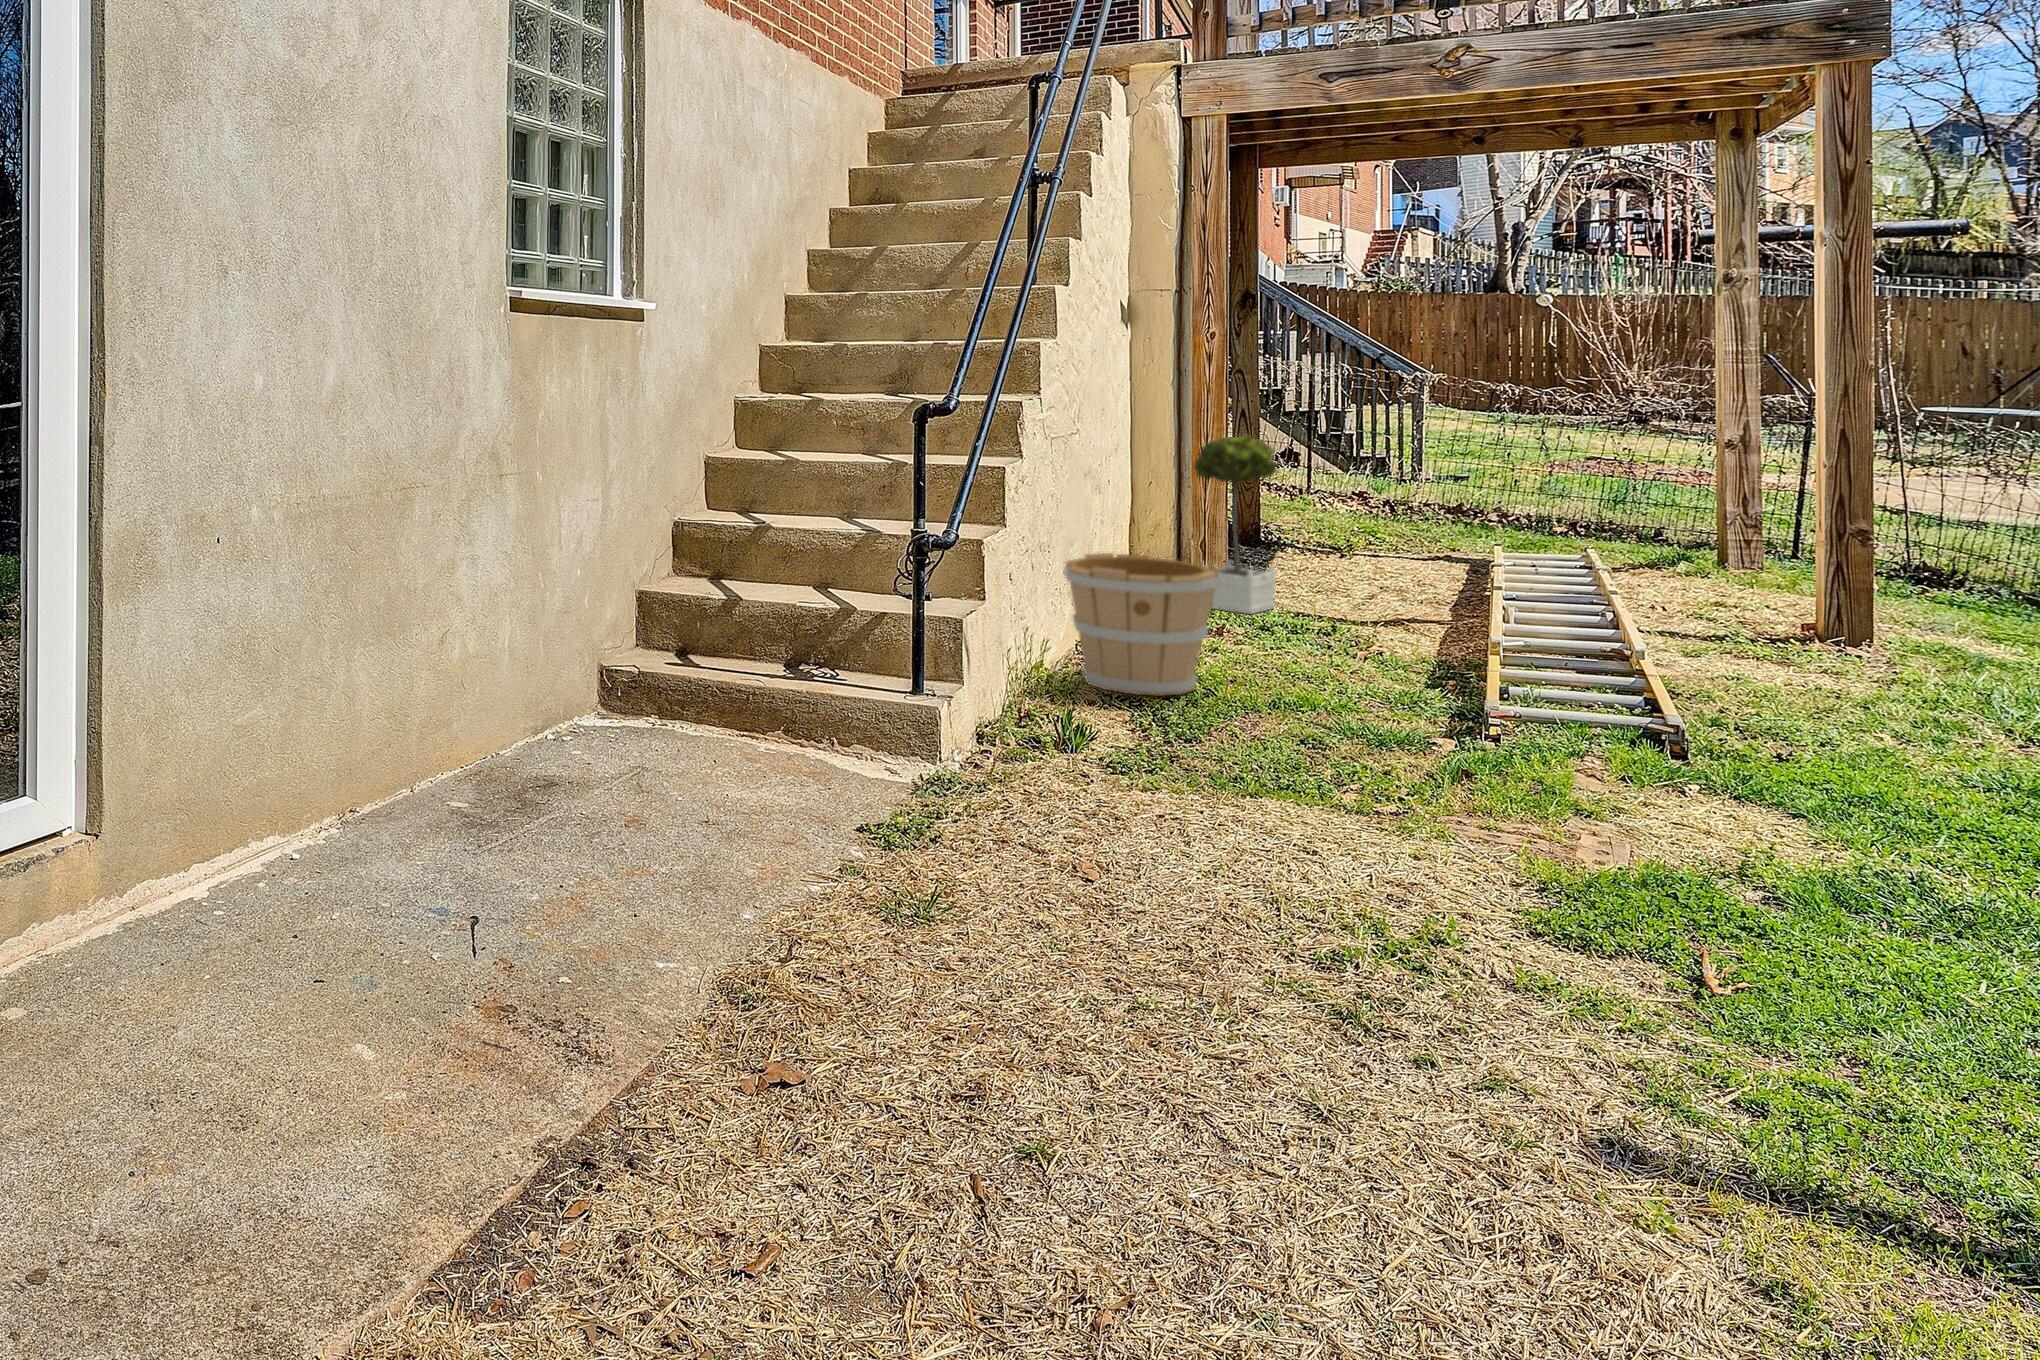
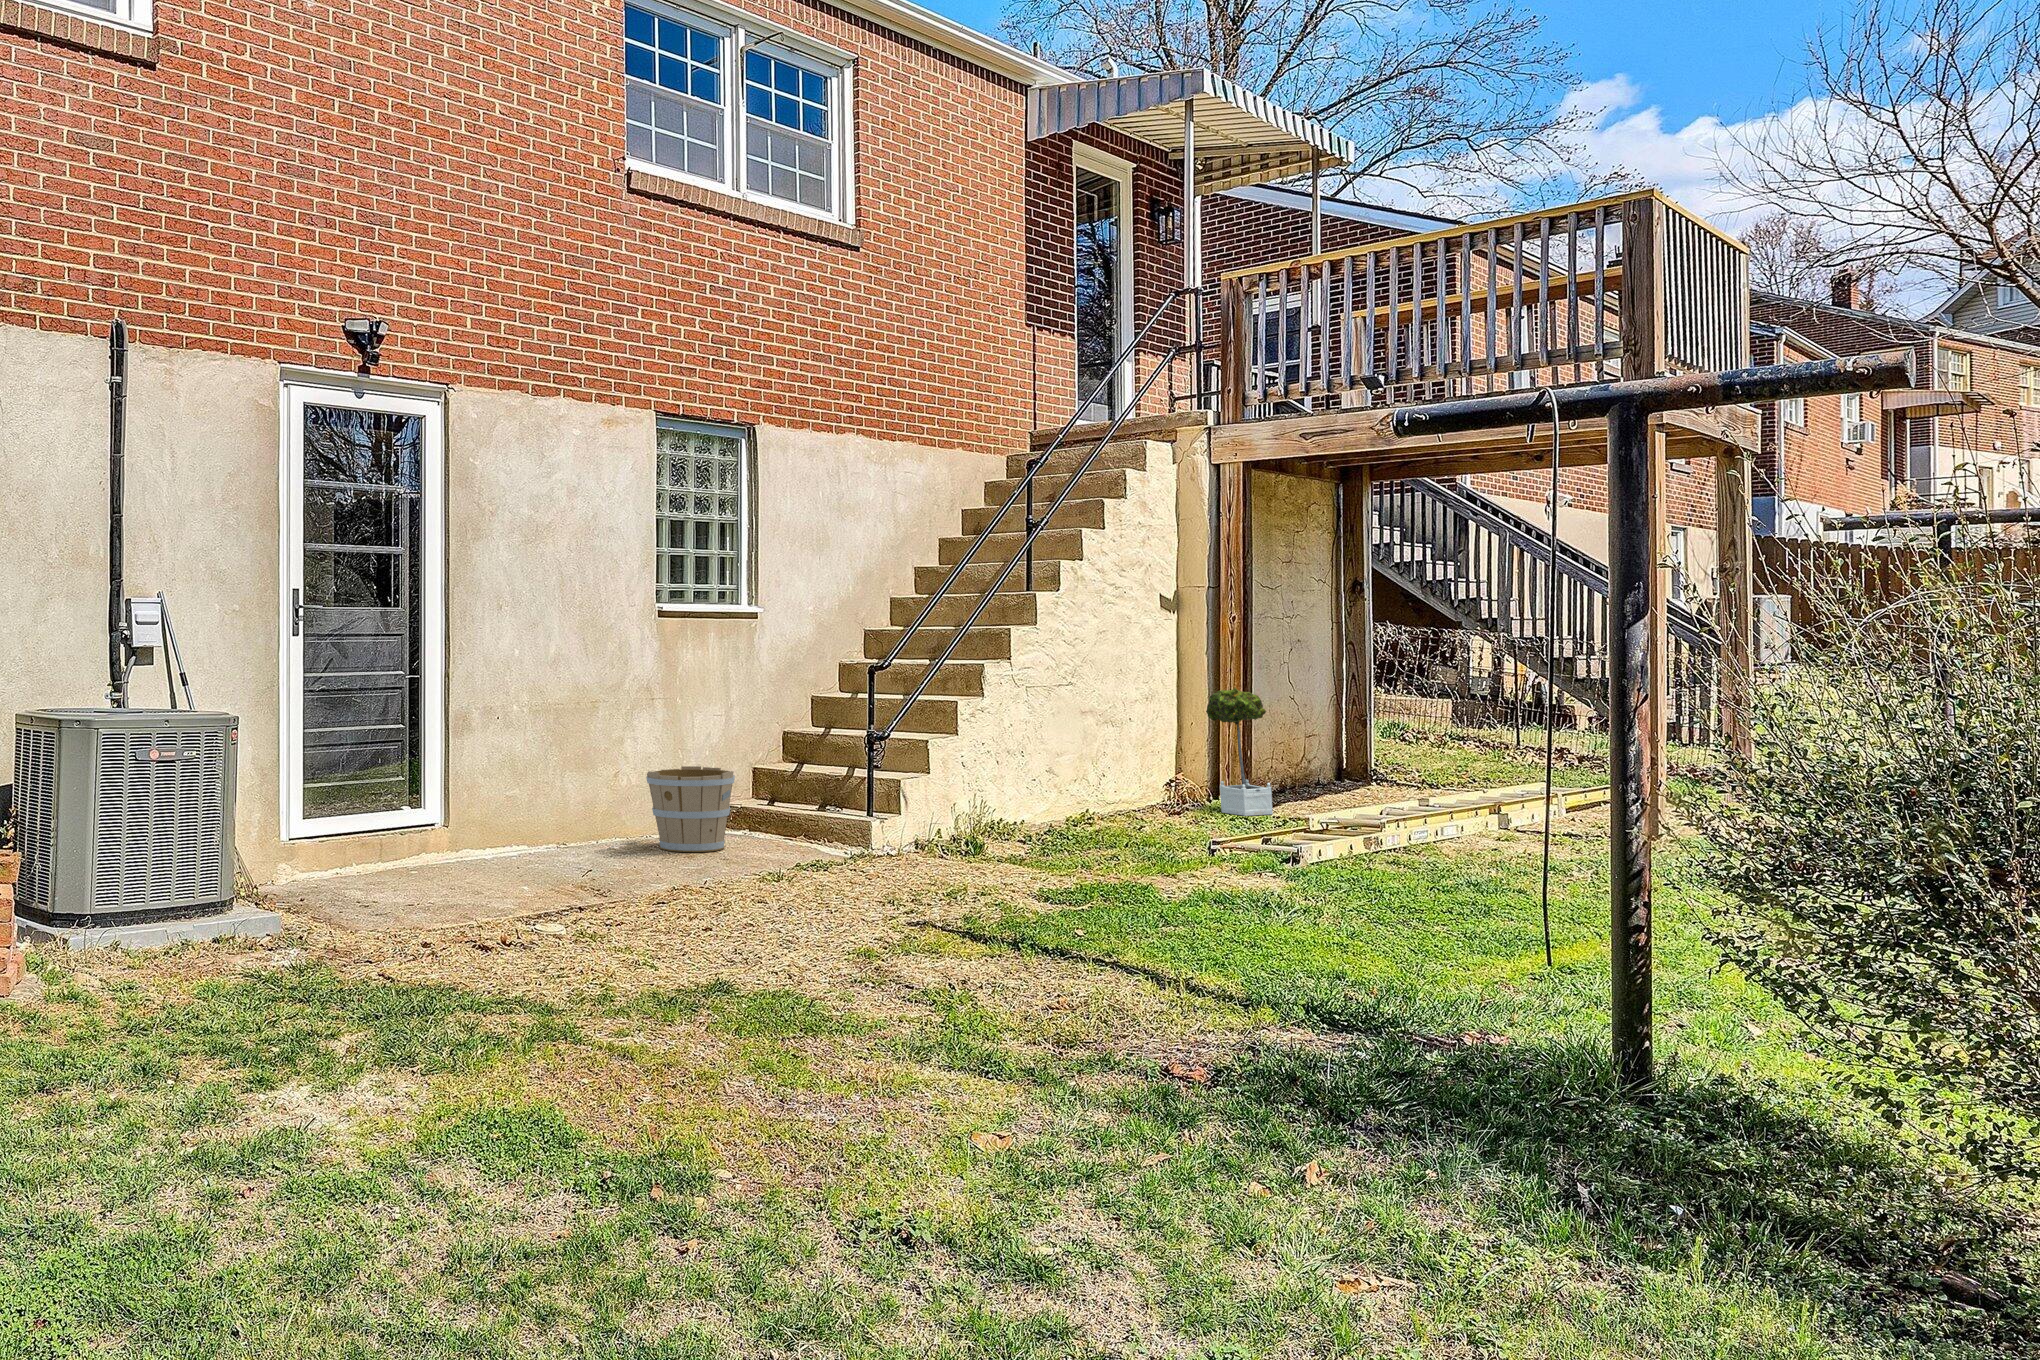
wooden bucket: present [1064,553,1220,696] -> present [646,766,735,852]

